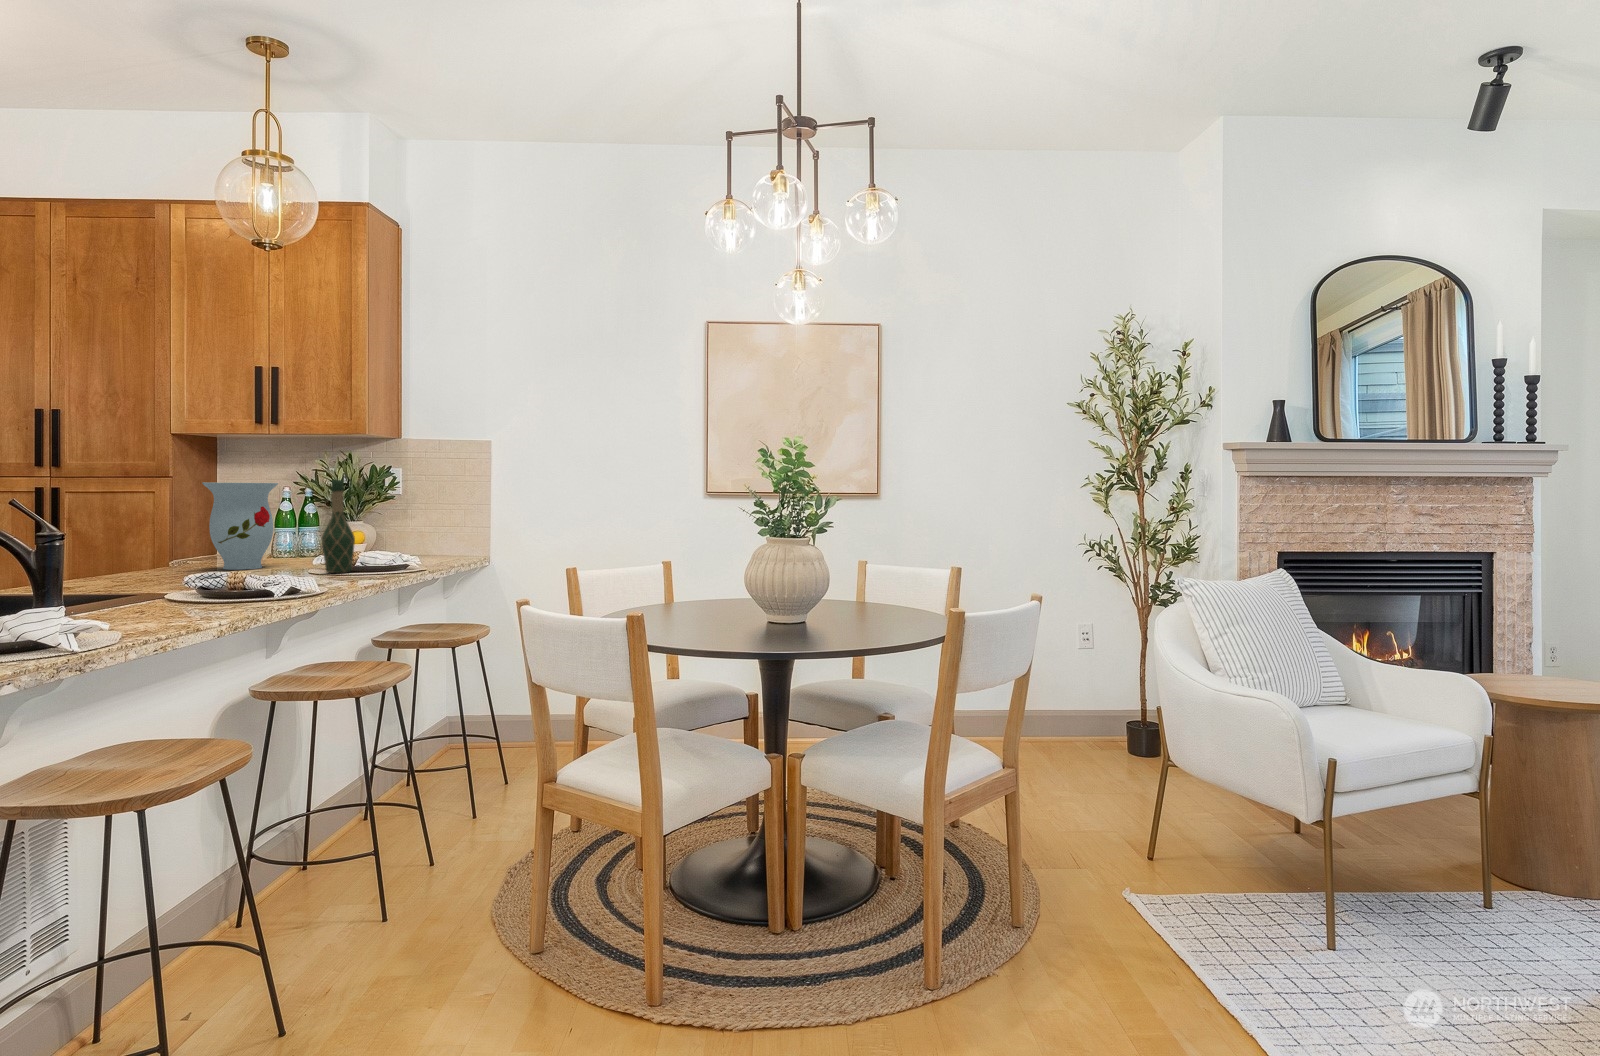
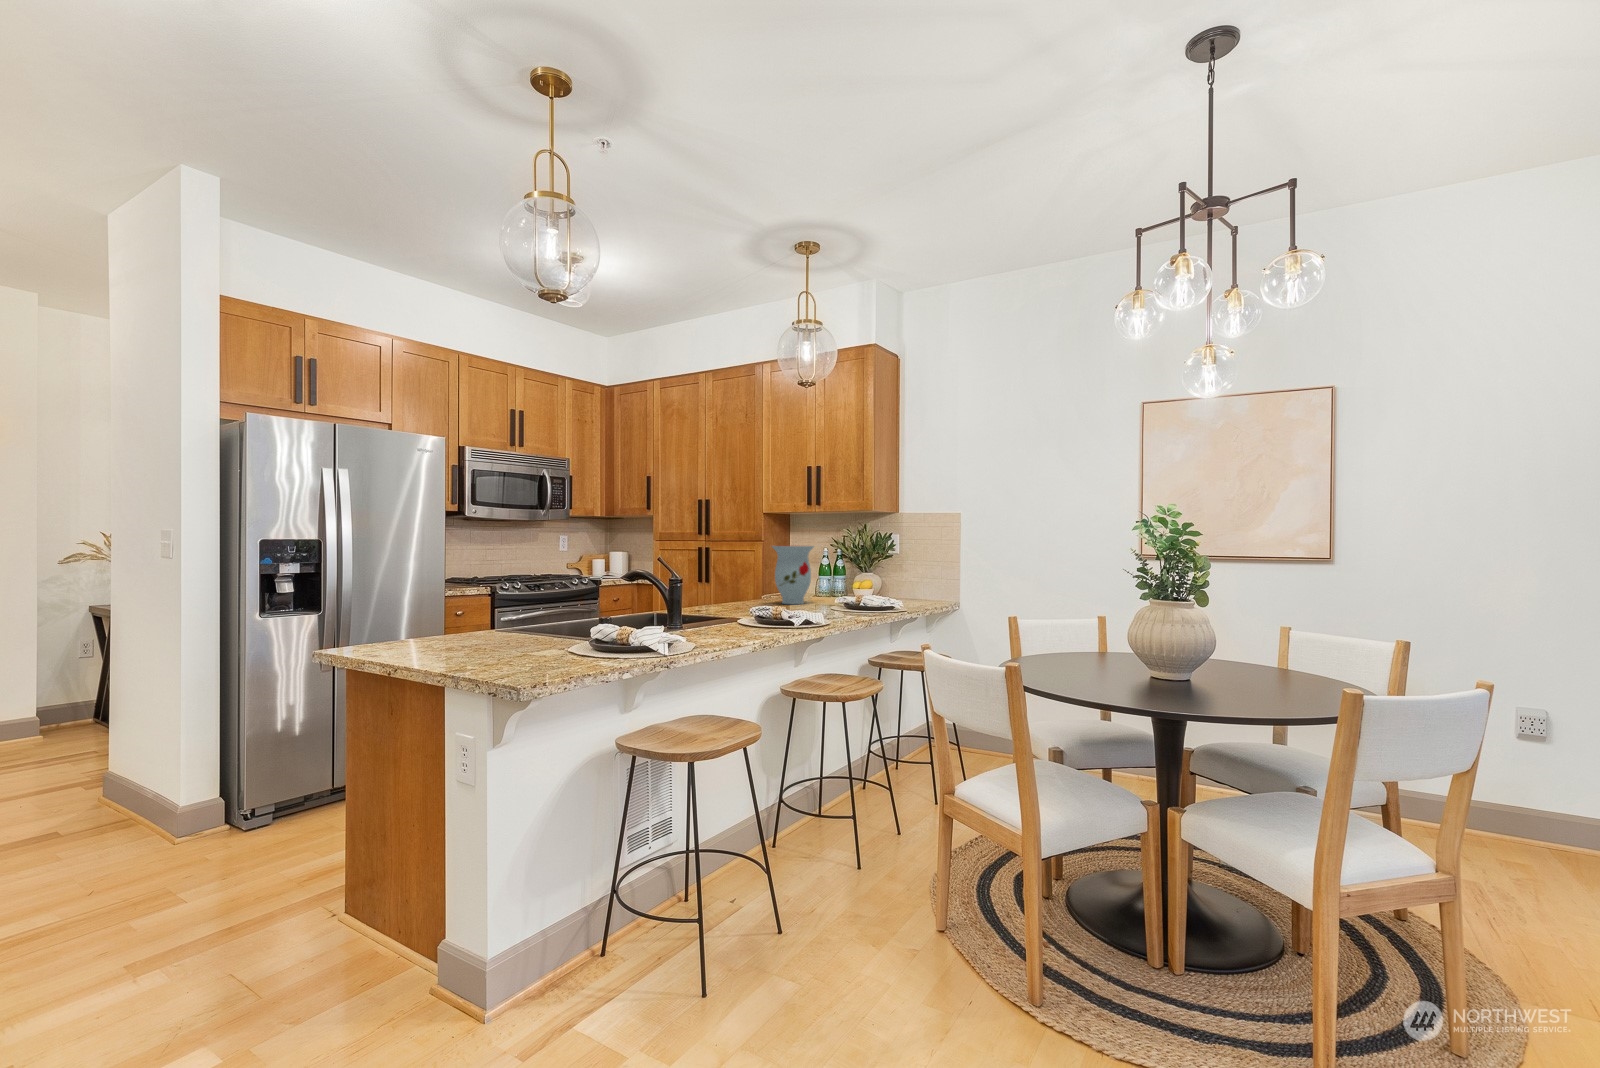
wine bottle: present [322,480,355,573] -> none [834,545,855,611]

